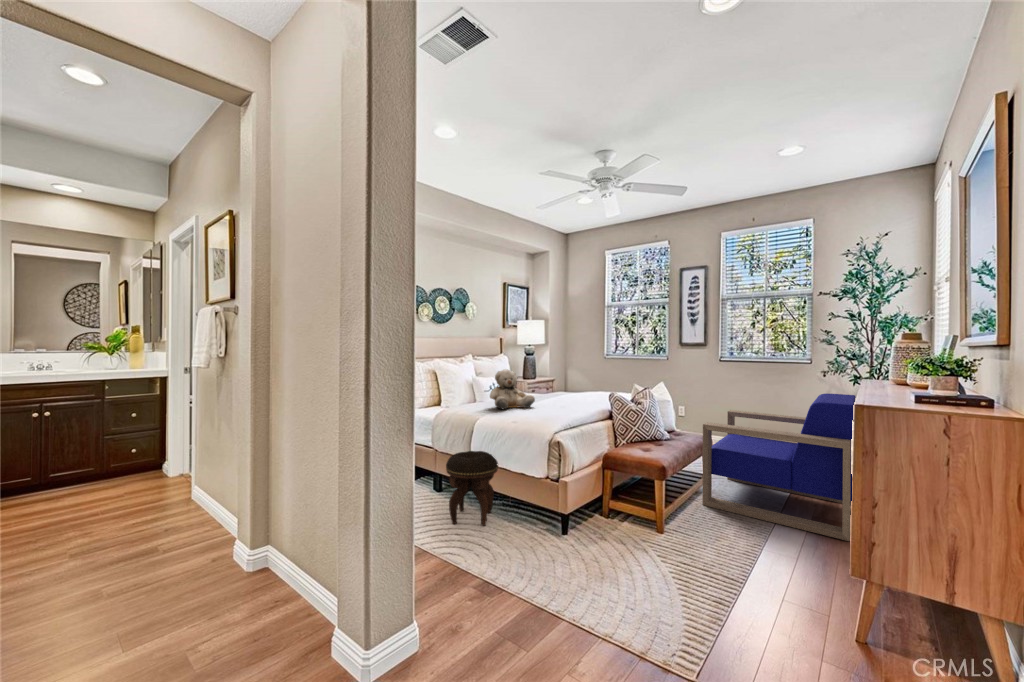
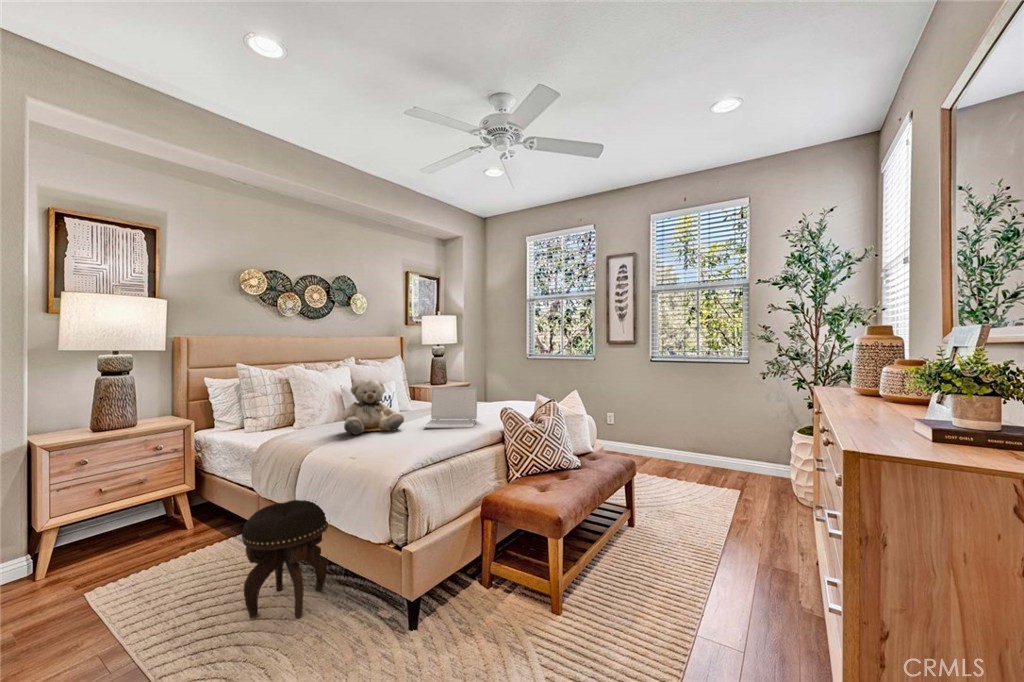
laptop: none [550,377,587,407] -> present [424,387,477,428]
armchair: present [703,394,856,541] -> none [620,402,806,606]

